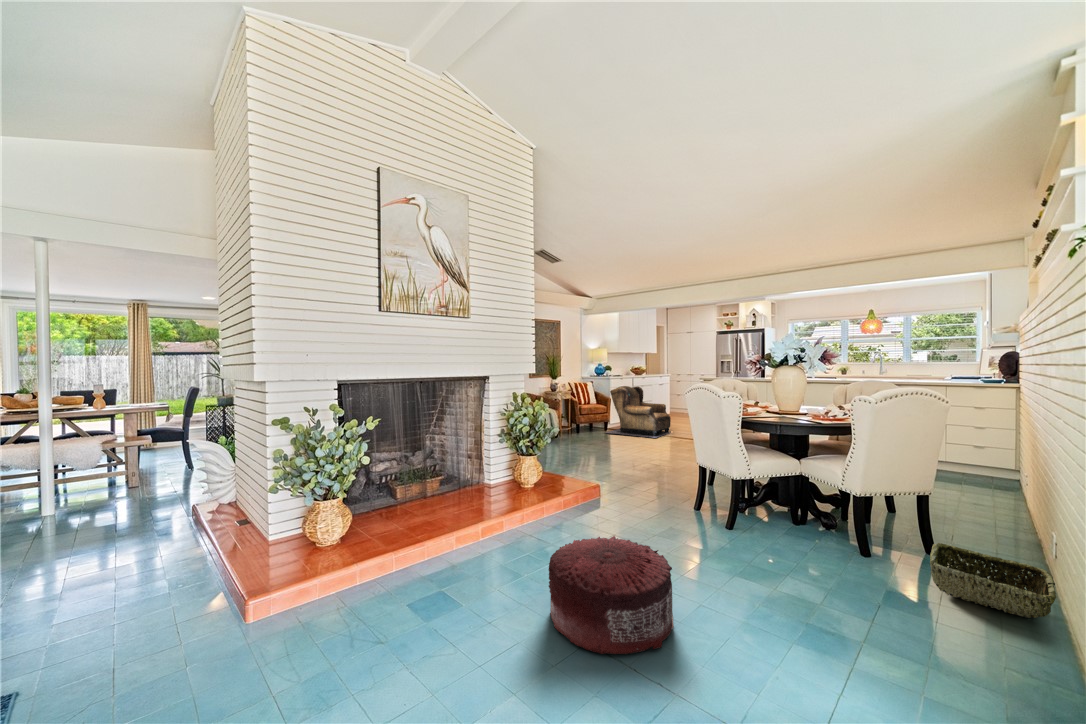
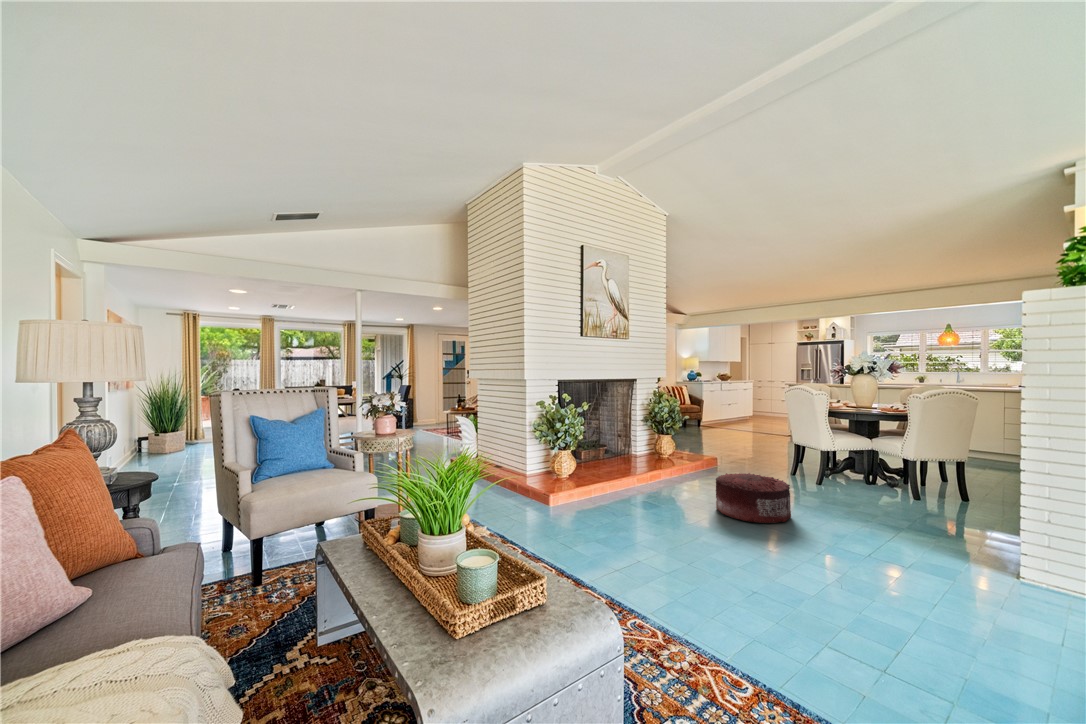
armchair: present [606,386,671,438] -> none [699,390,761,434]
woven basket: present [930,543,1056,618] -> none [954,486,1031,524]

